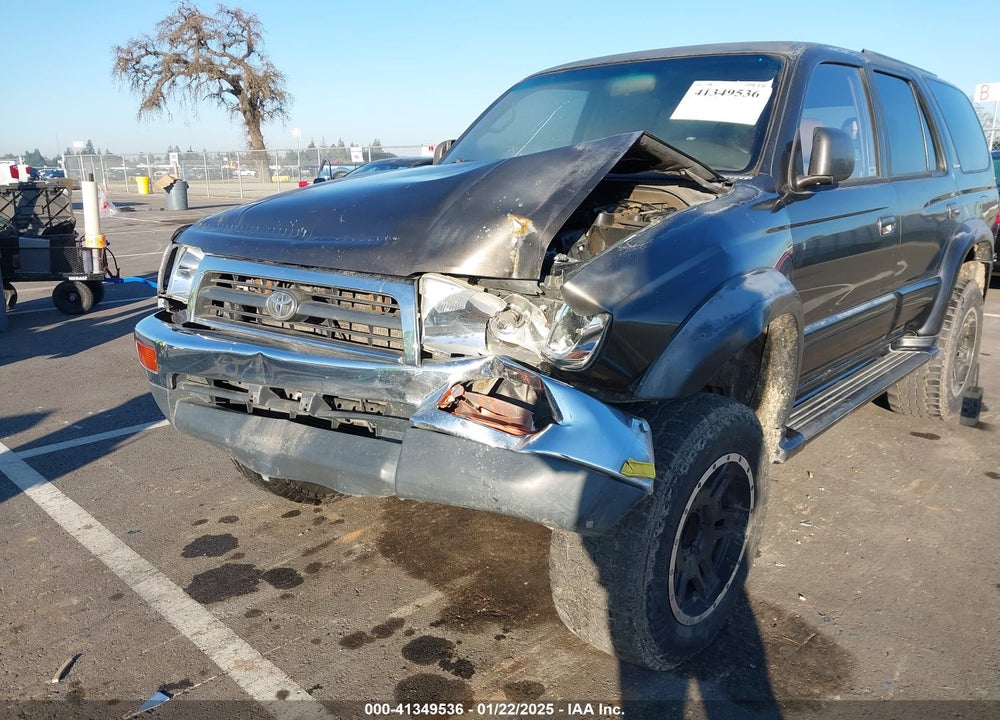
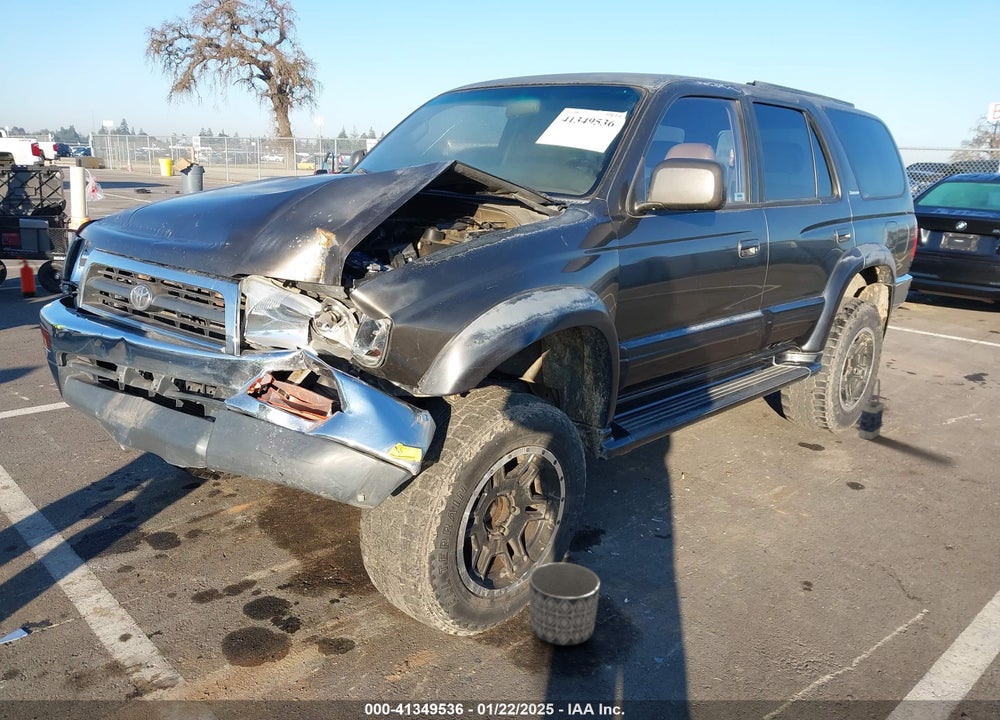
fire extinguisher: none [24,277,48,319] -> present [19,259,38,297]
planter: none [735,581,820,676] -> present [529,563,600,645]

